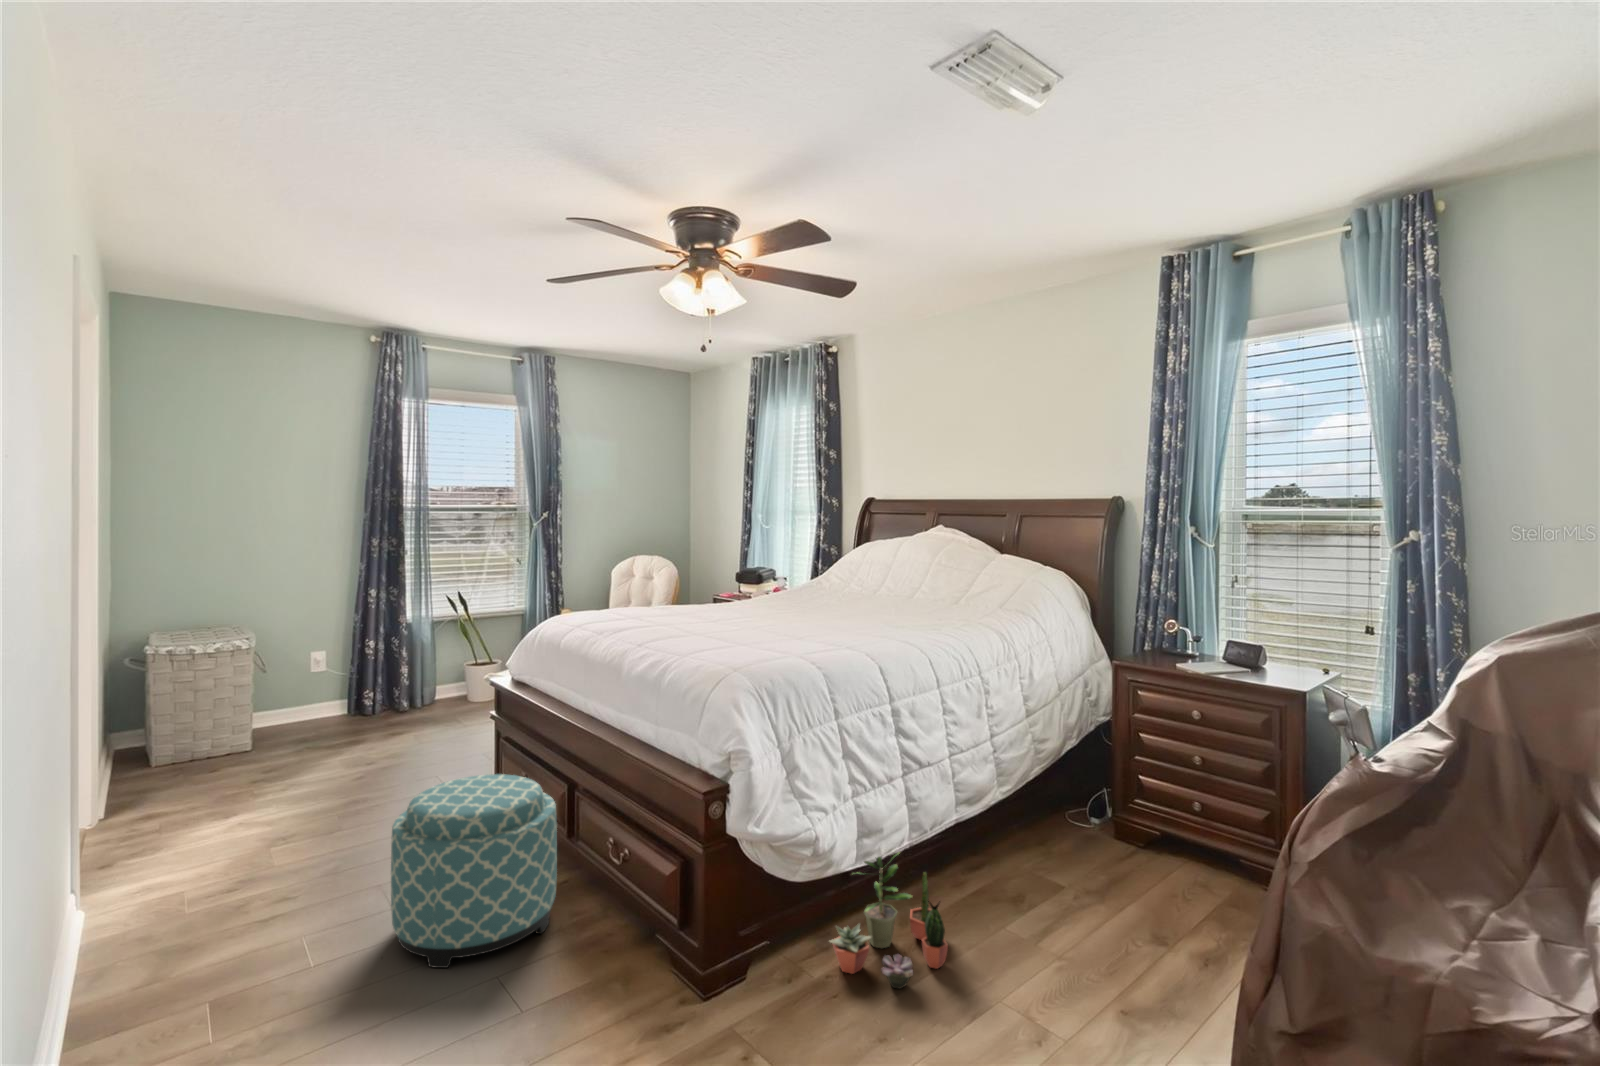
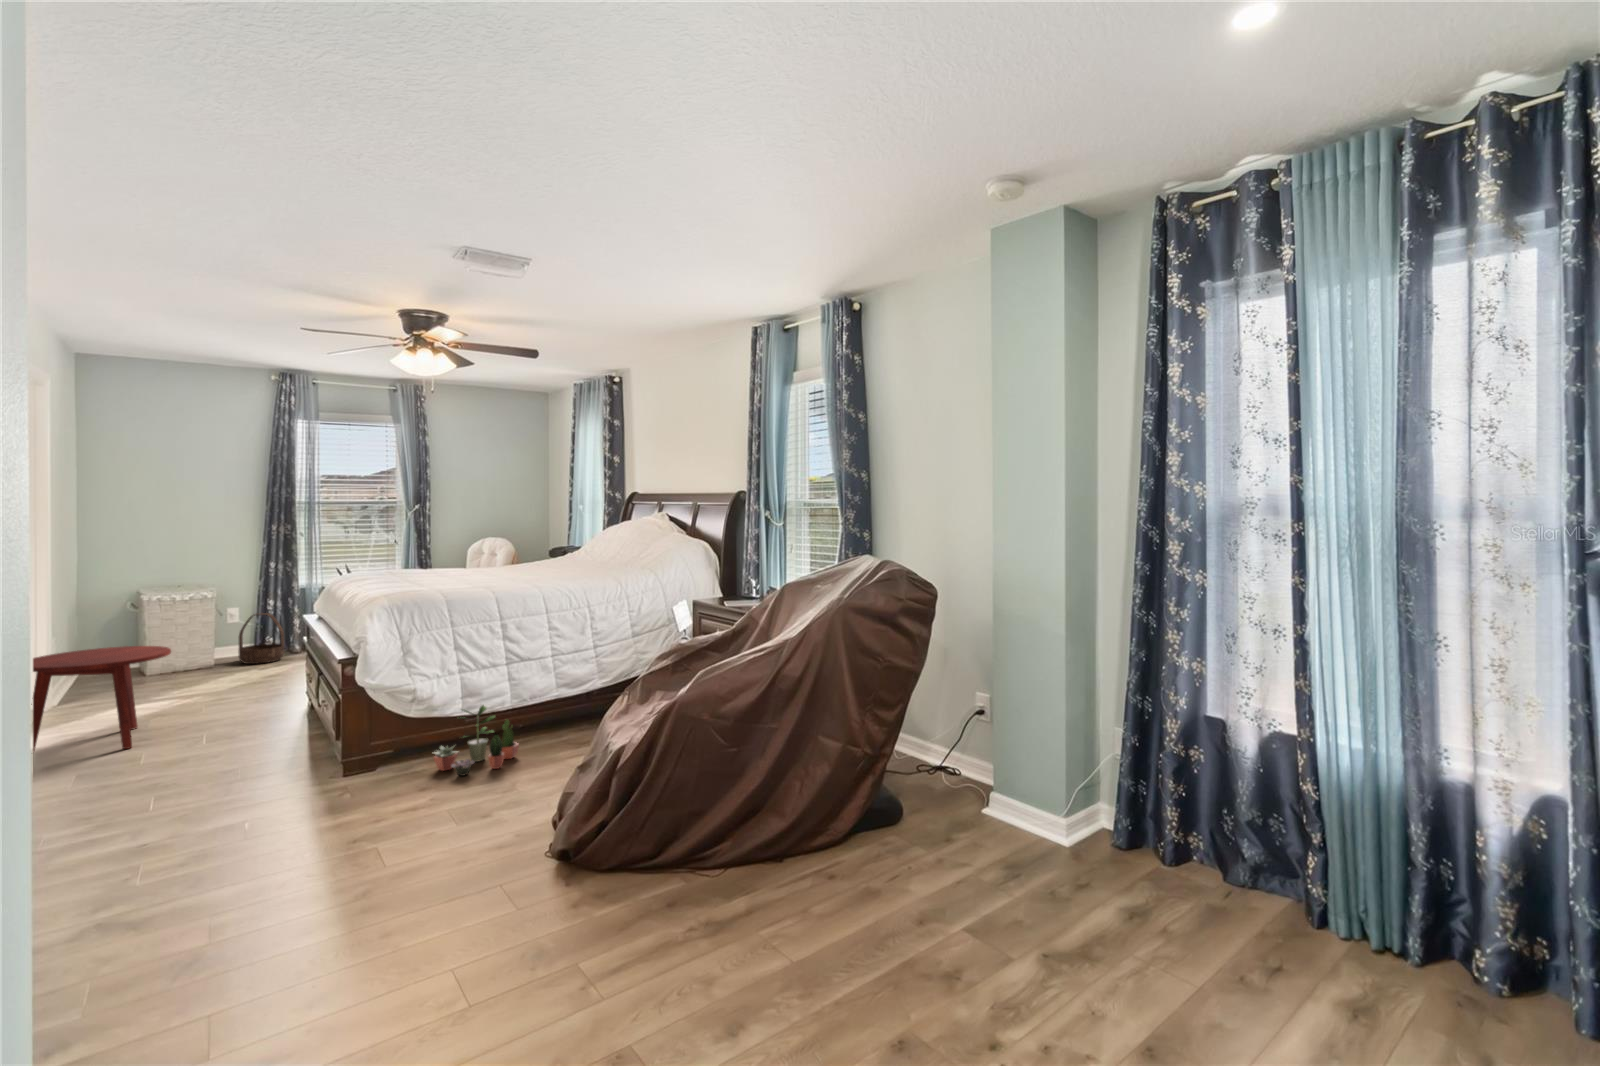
basket: none [333,660,392,732] -> present [239,613,284,664]
side table: none [92,734,323,934] -> present [31,646,171,751]
ottoman: present [391,774,557,968] -> none [187,666,302,767]

